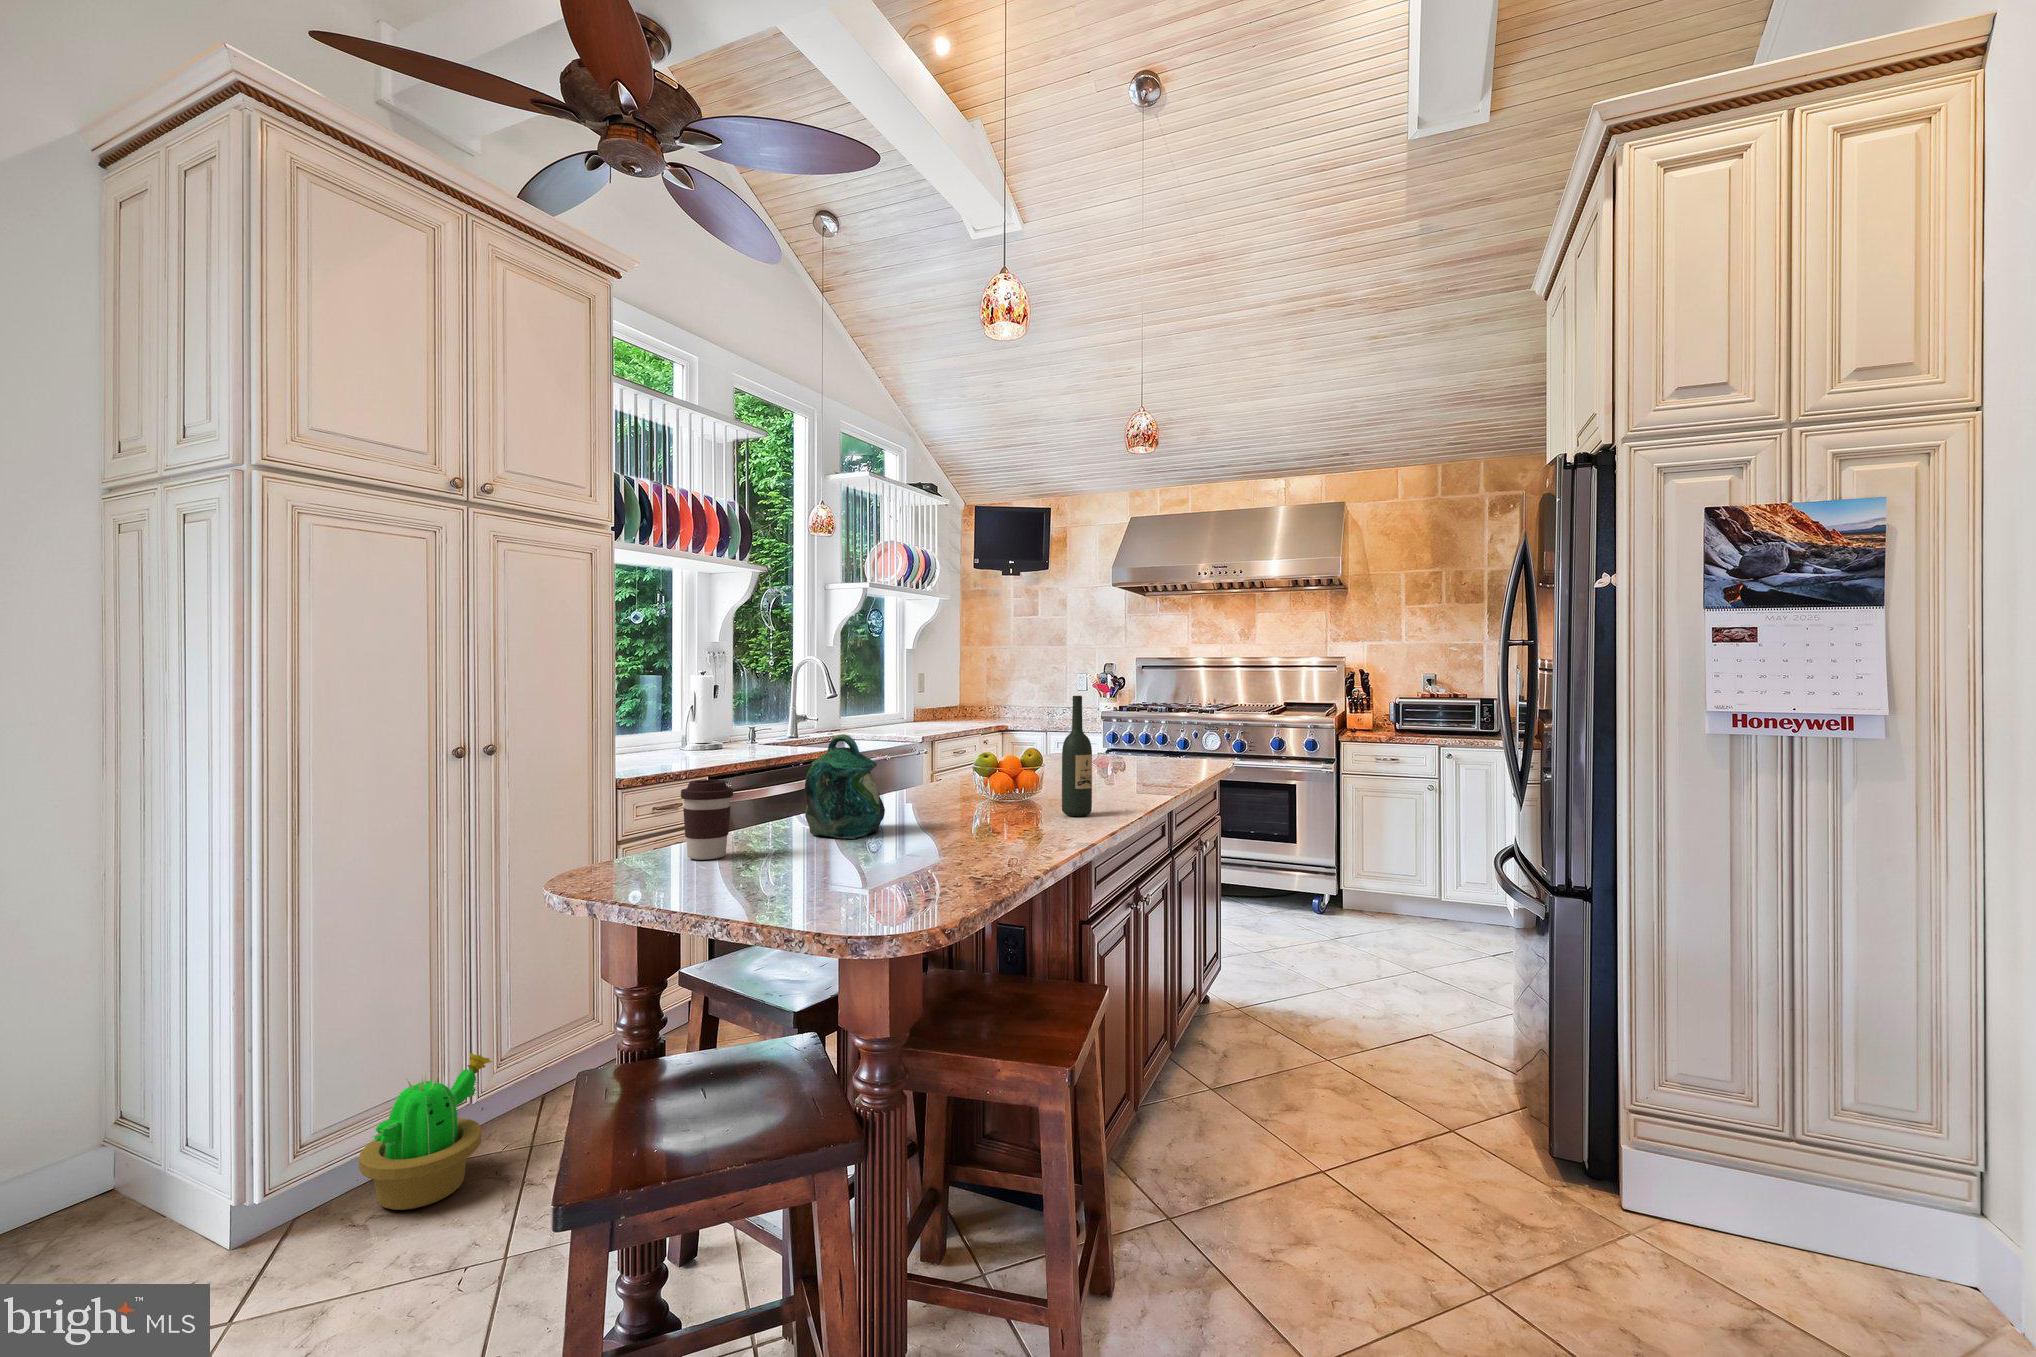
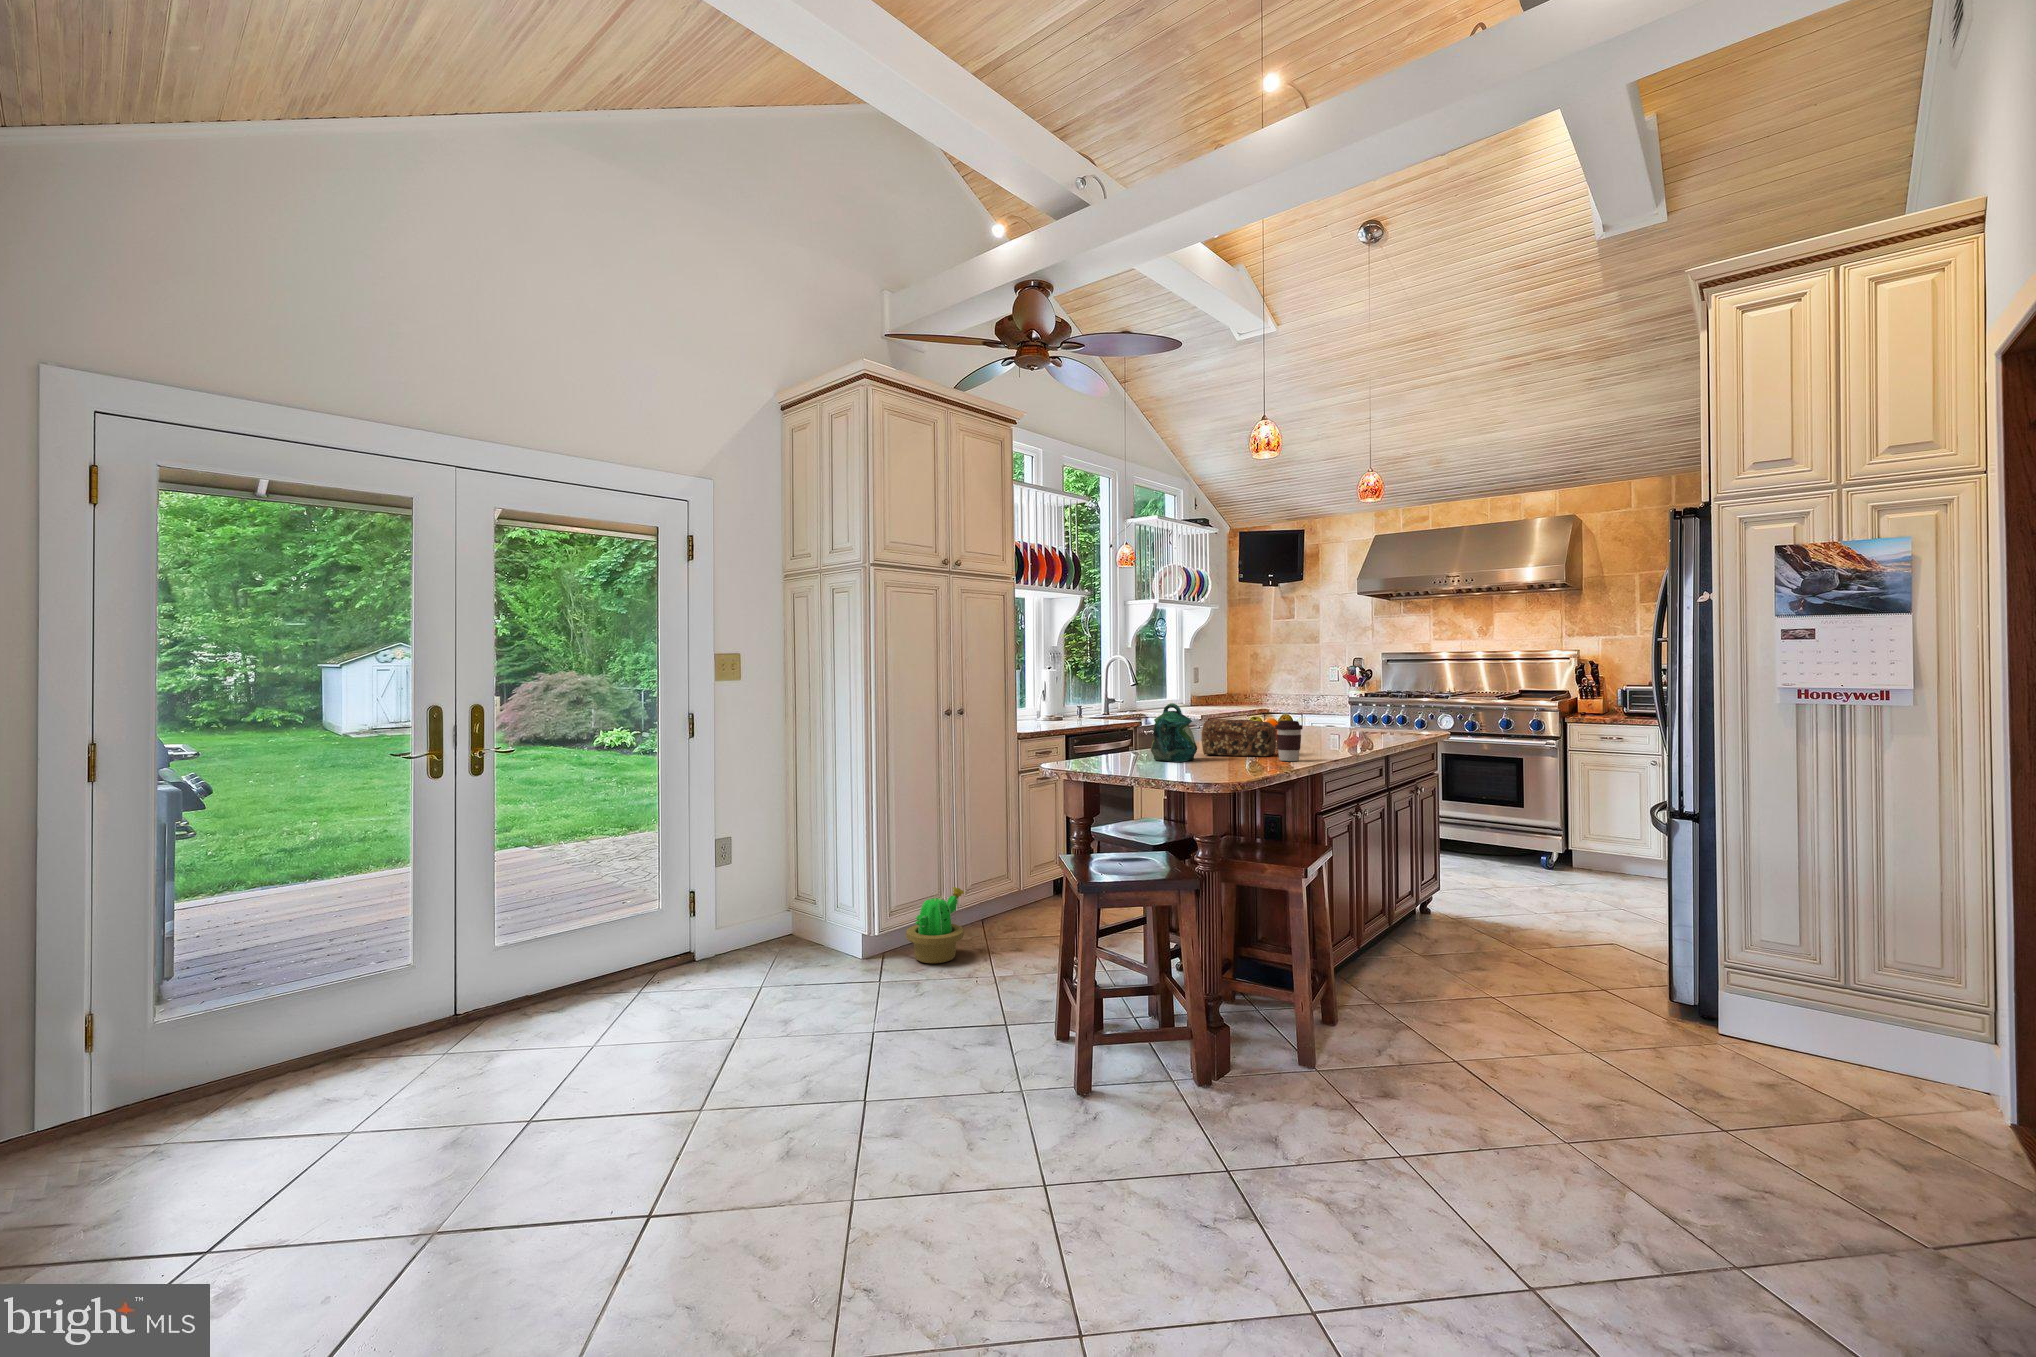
wine bottle: present [1062,696,1092,816] -> none [1307,681,1327,756]
bread loaf: none [896,757,1014,819] -> present [1202,719,1276,756]
coffee cup: present [681,780,733,860] -> present [1275,721,1303,761]

